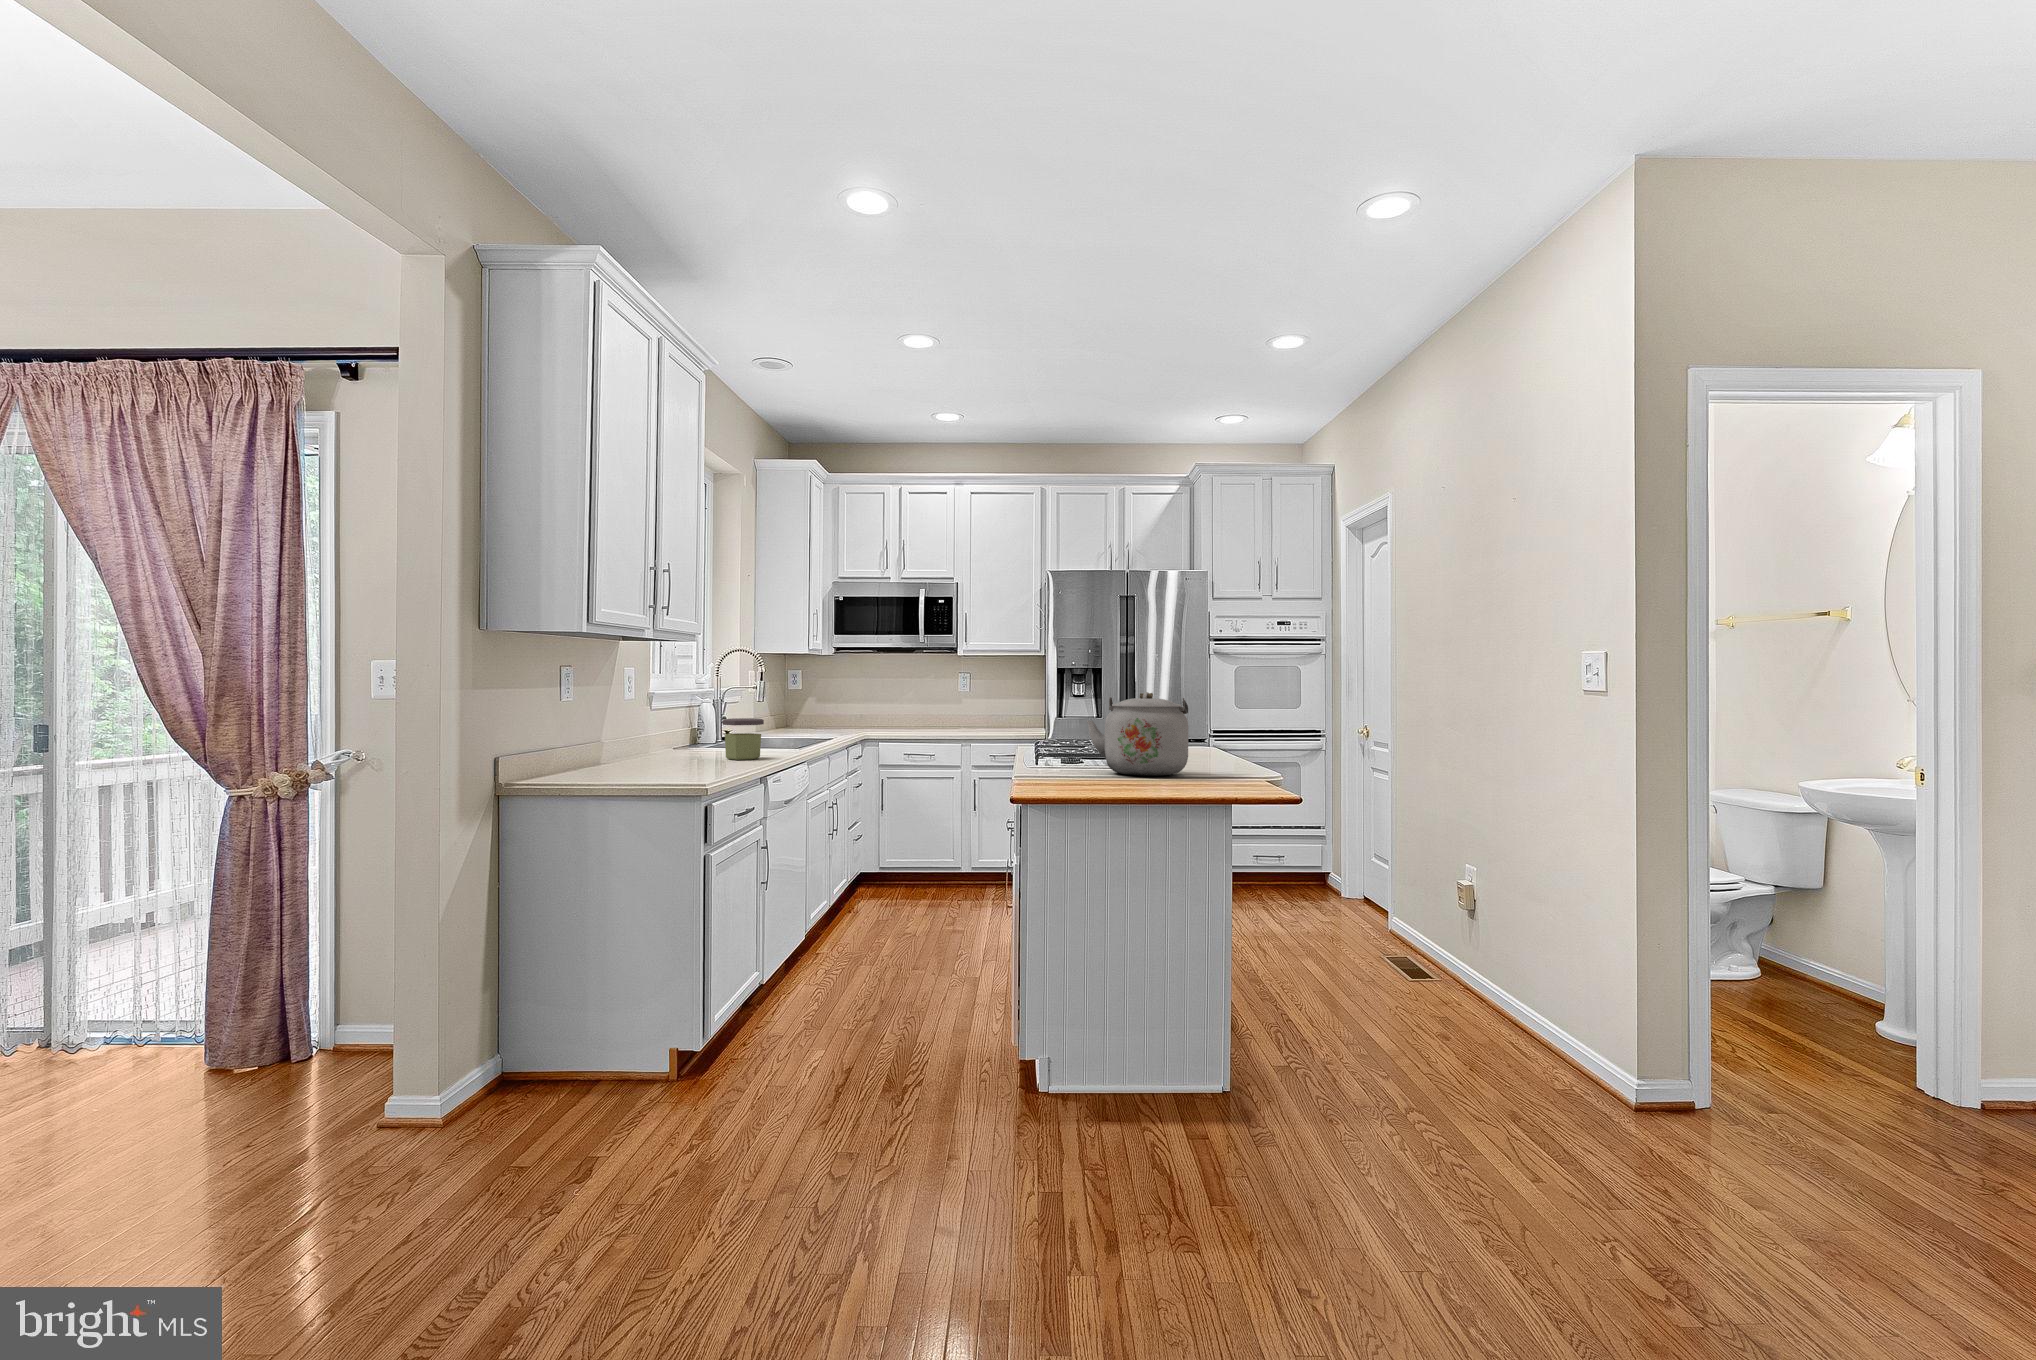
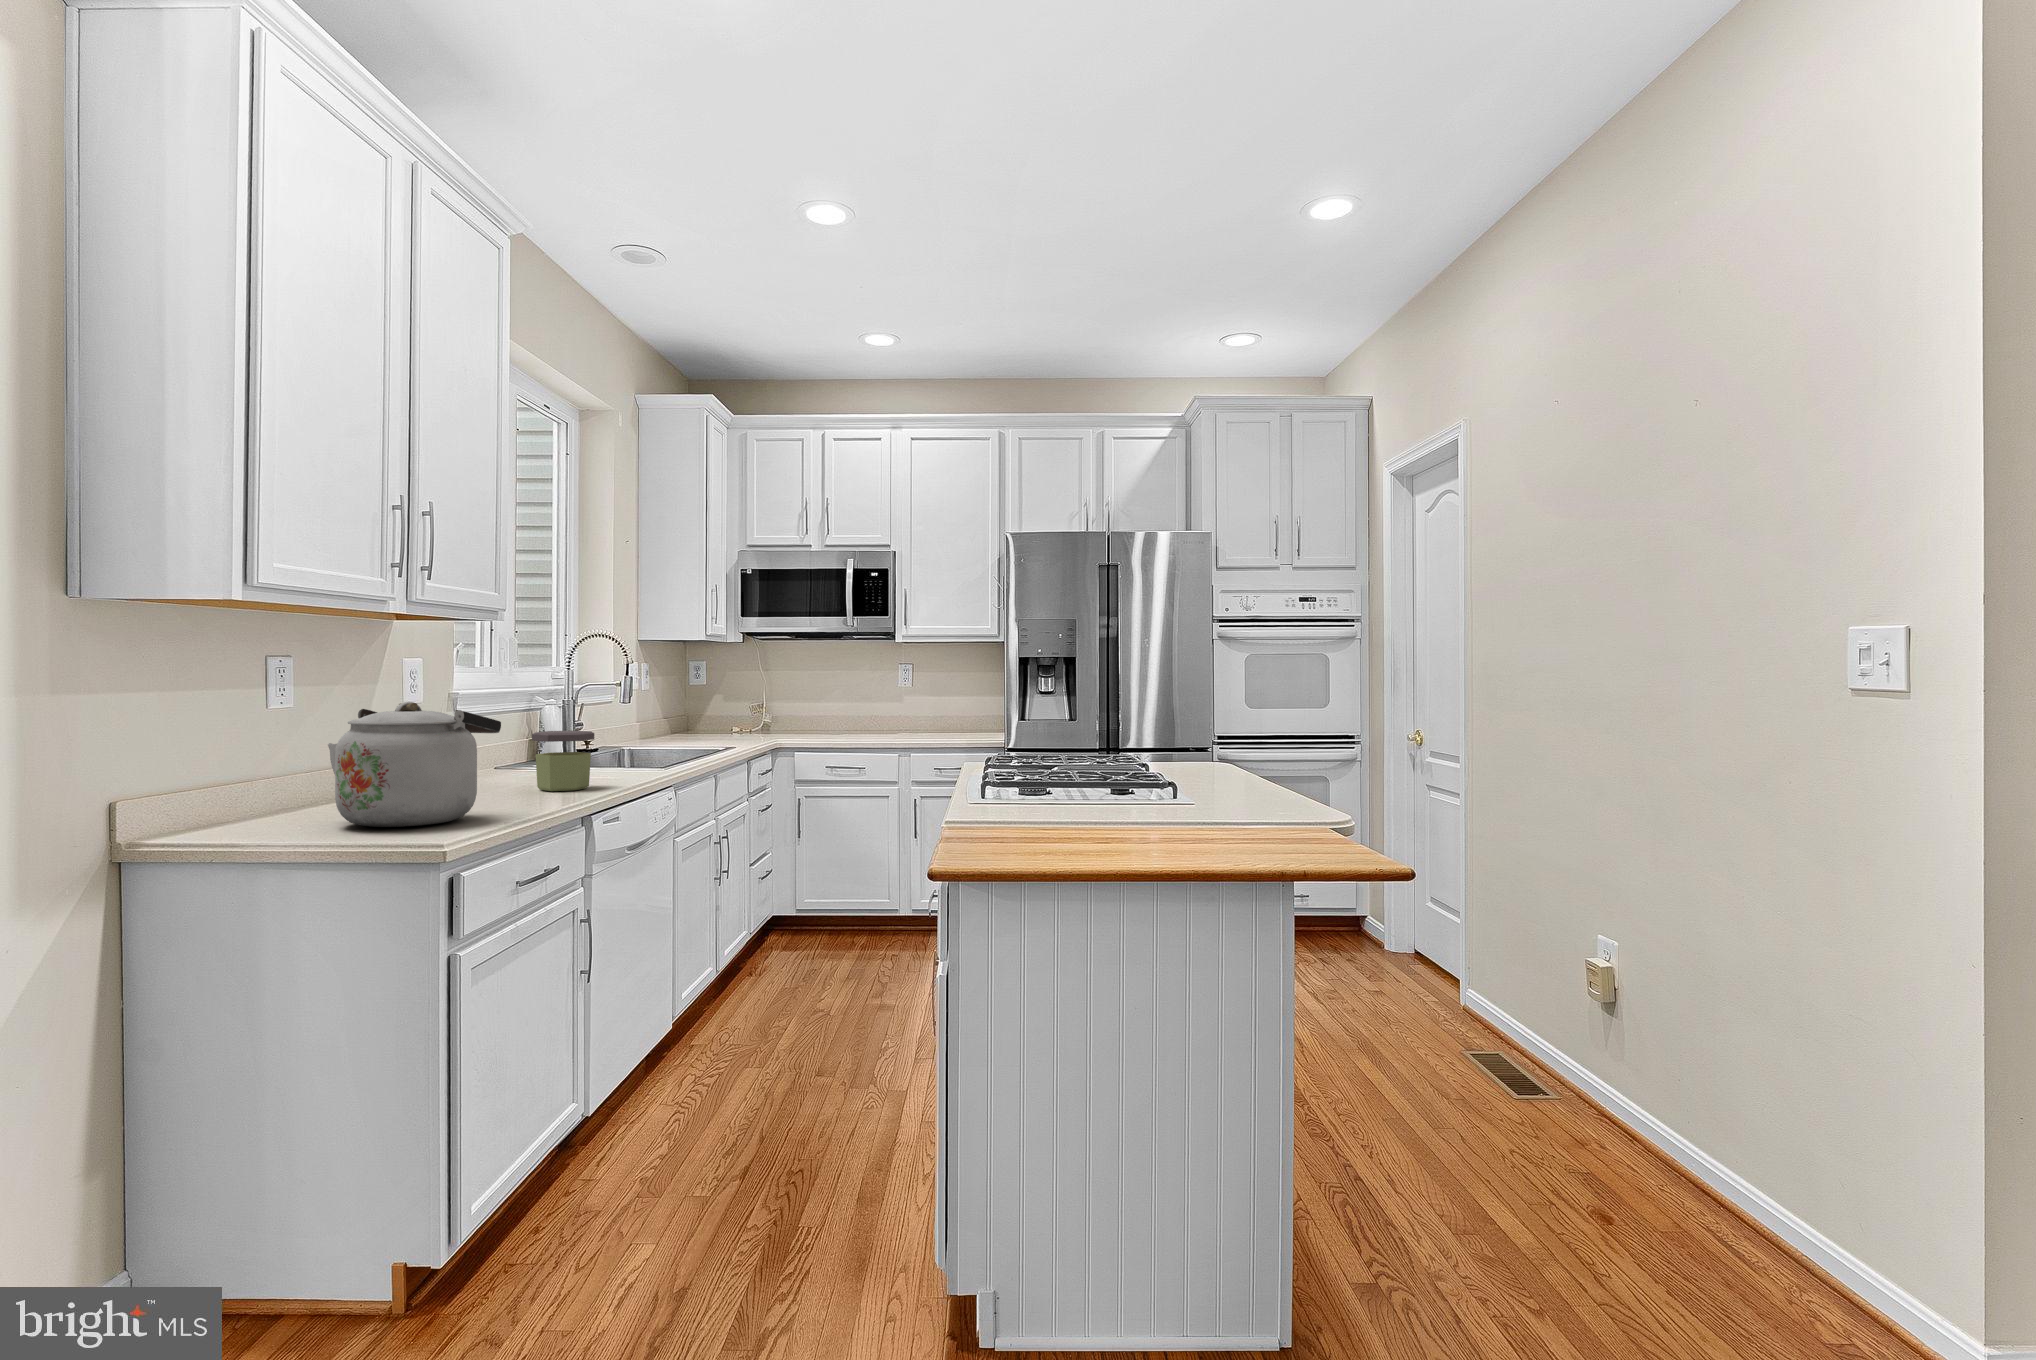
kettle: present [1087,692,1188,776] -> present [328,702,501,827]

